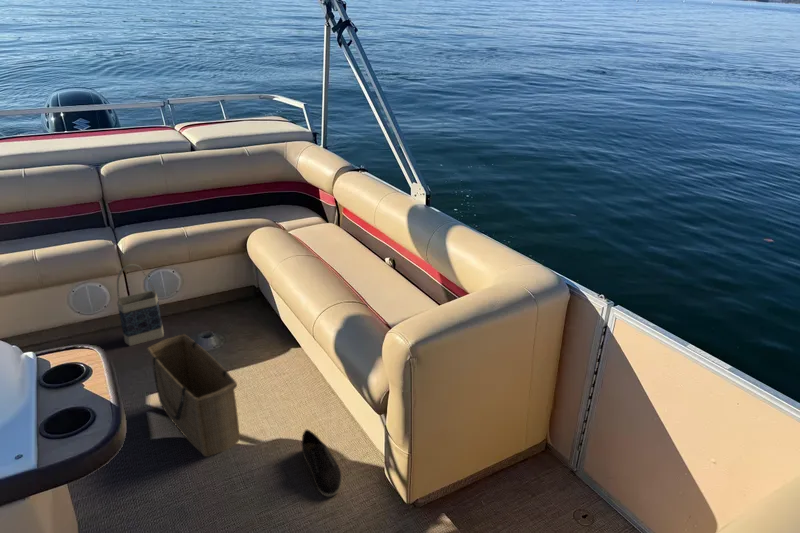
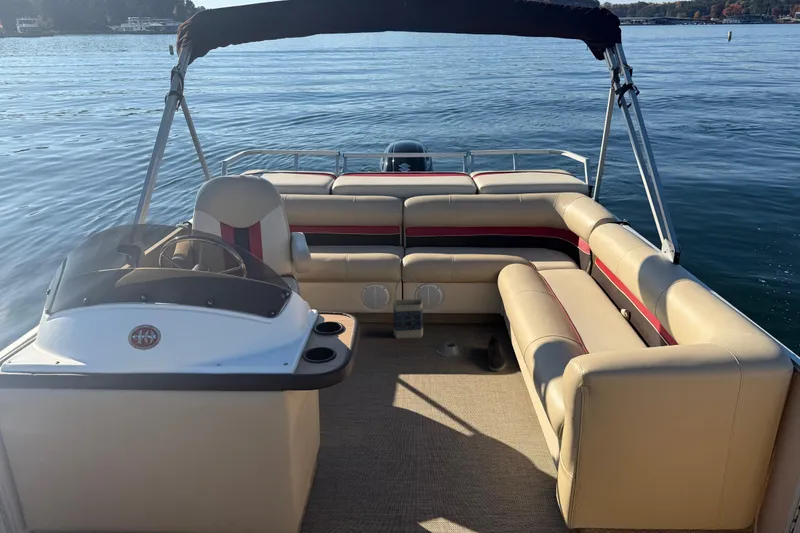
basket: present [147,334,239,457] -> none [400,334,454,431]
shoe: present [302,429,342,497] -> present [488,336,506,371]

